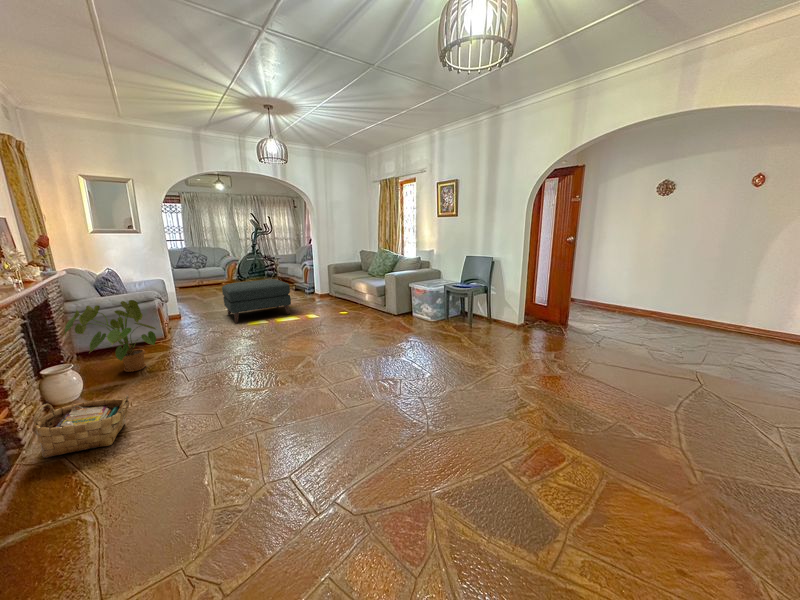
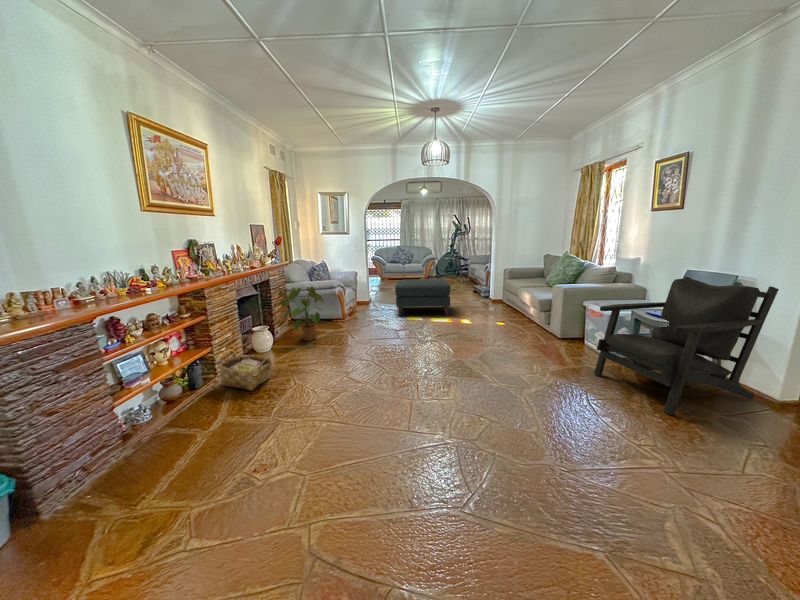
armchair: none [434,260,513,345] -> present [594,277,779,415]

